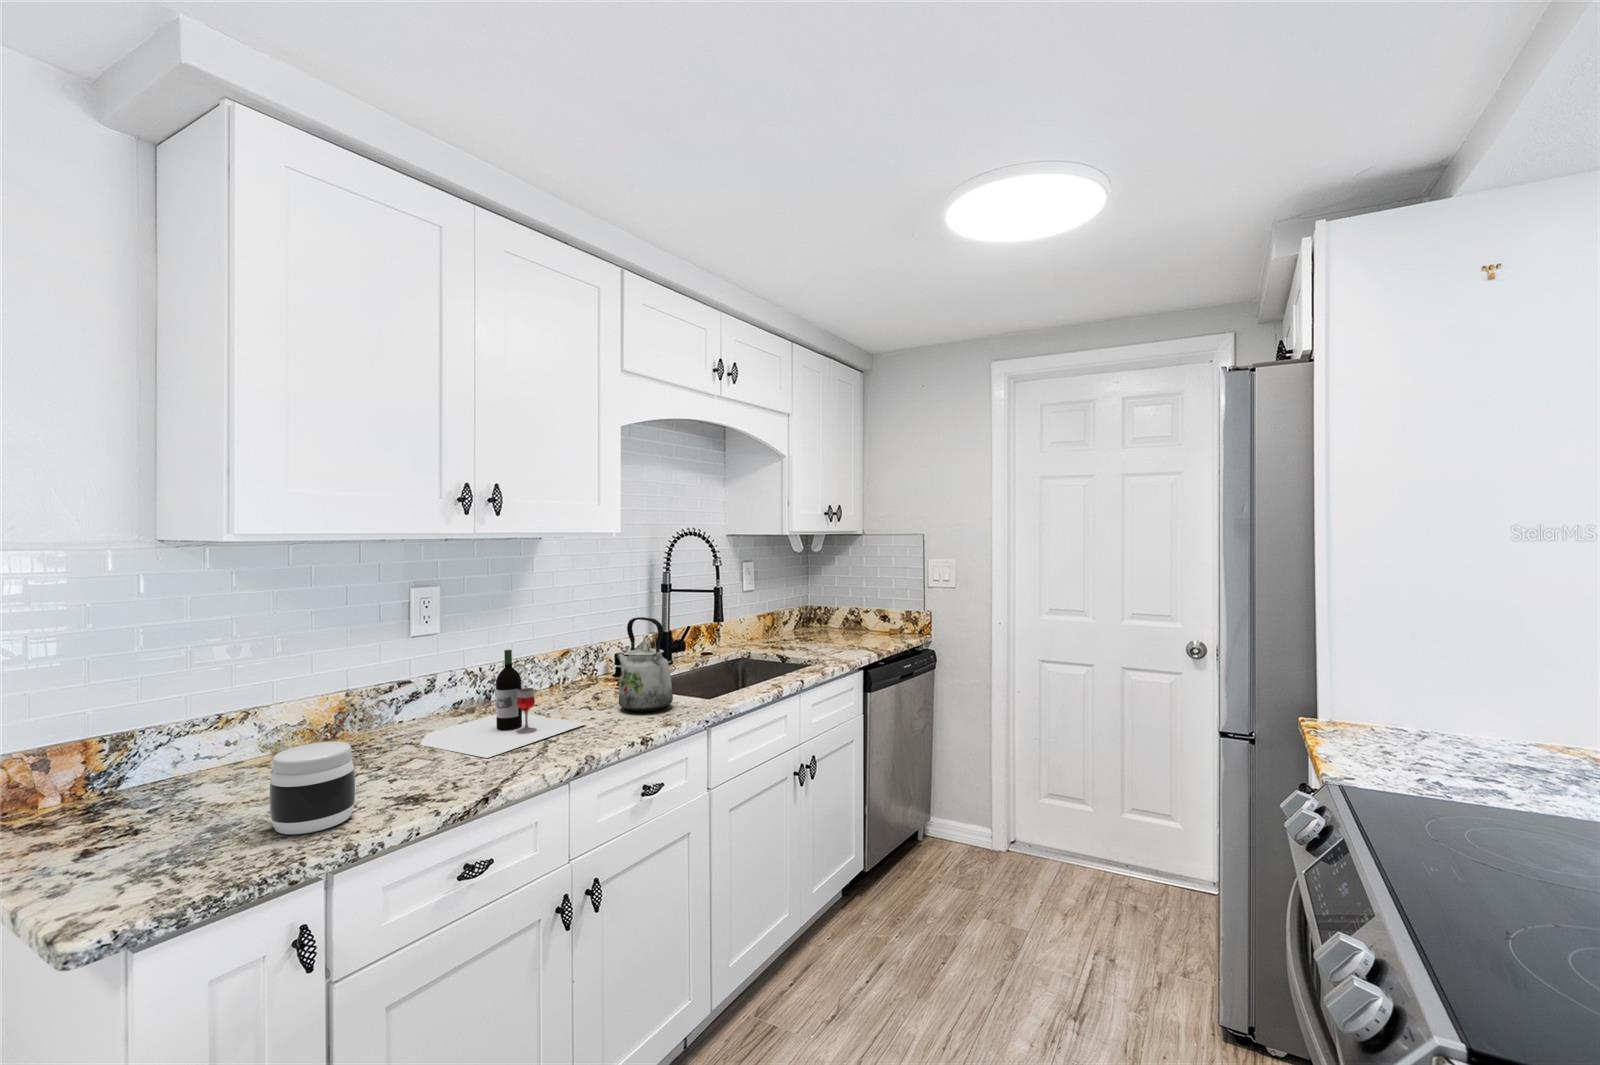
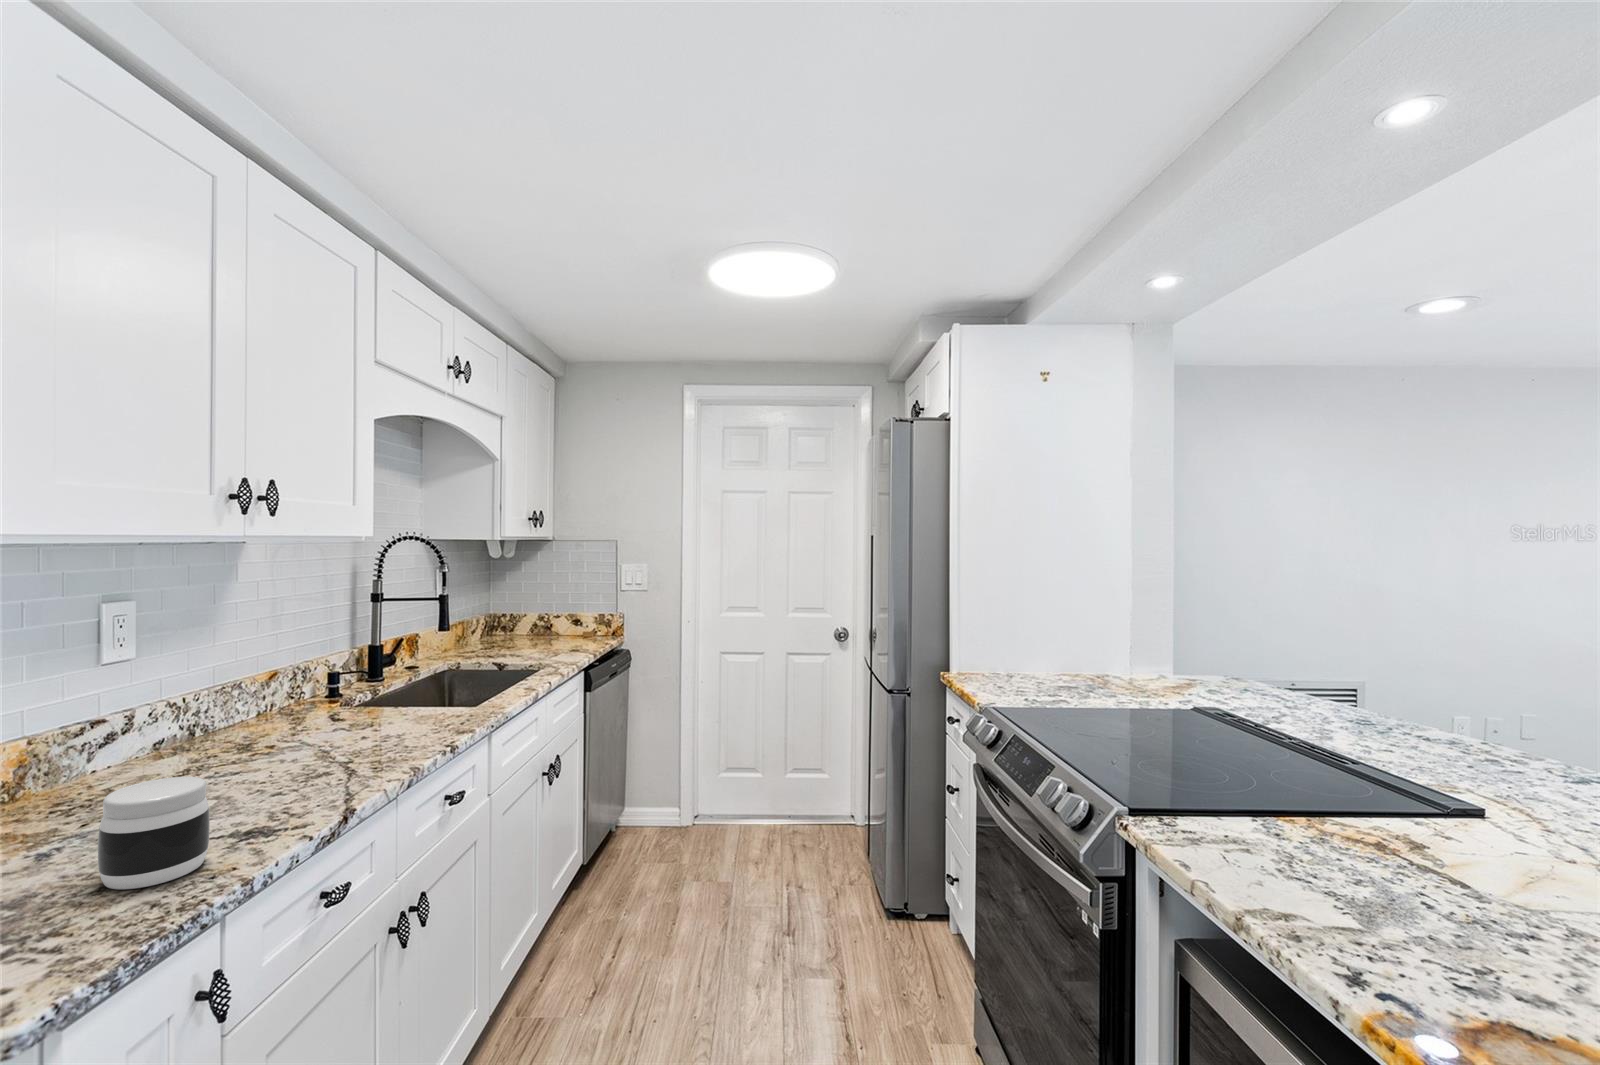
kettle: present [617,617,673,712] -> none [372,628,448,726]
wine bottle: present [420,650,587,758] -> none [126,669,371,790]

